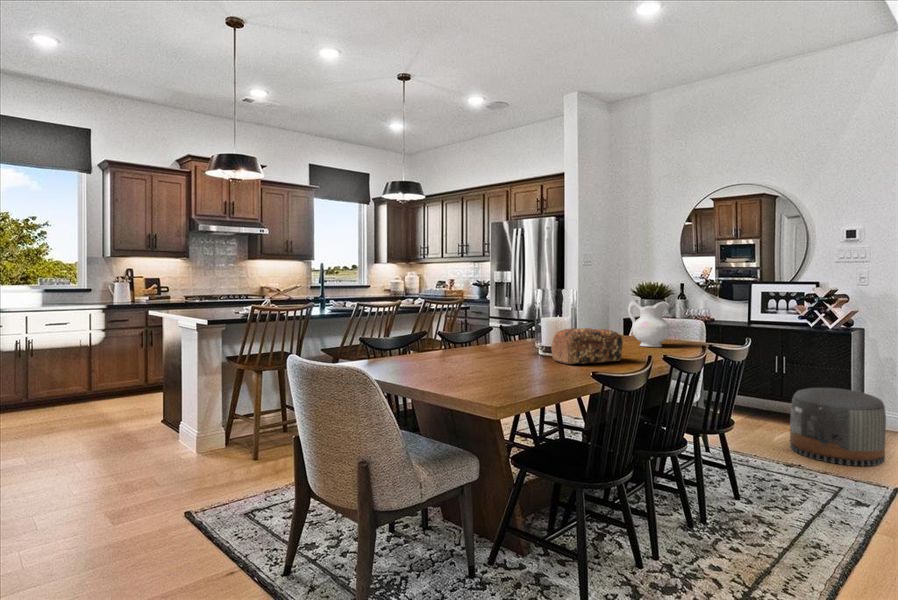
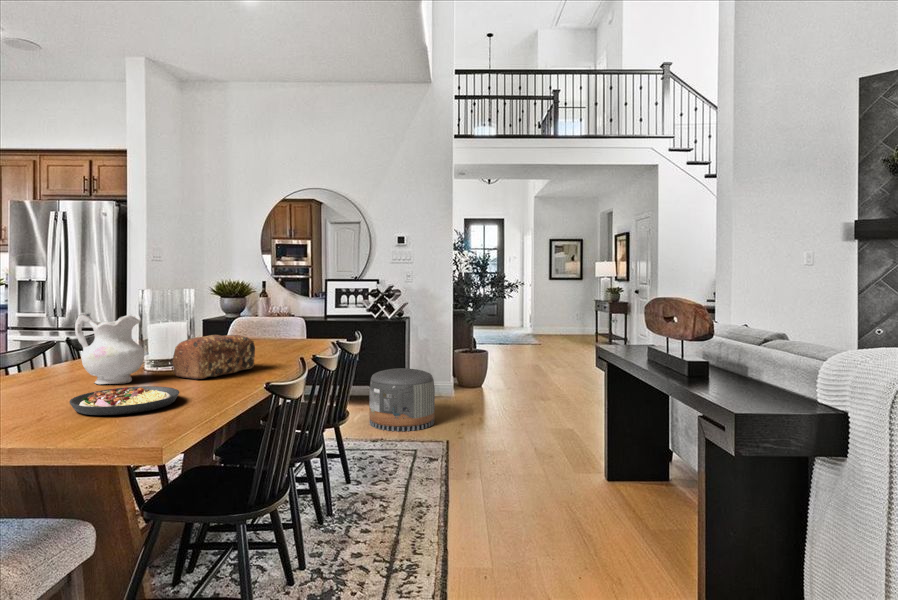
ceramic pitcher: present [628,300,670,347] -> present [75,313,144,384]
plate: none [467,362,541,381] -> present [69,386,179,415]

